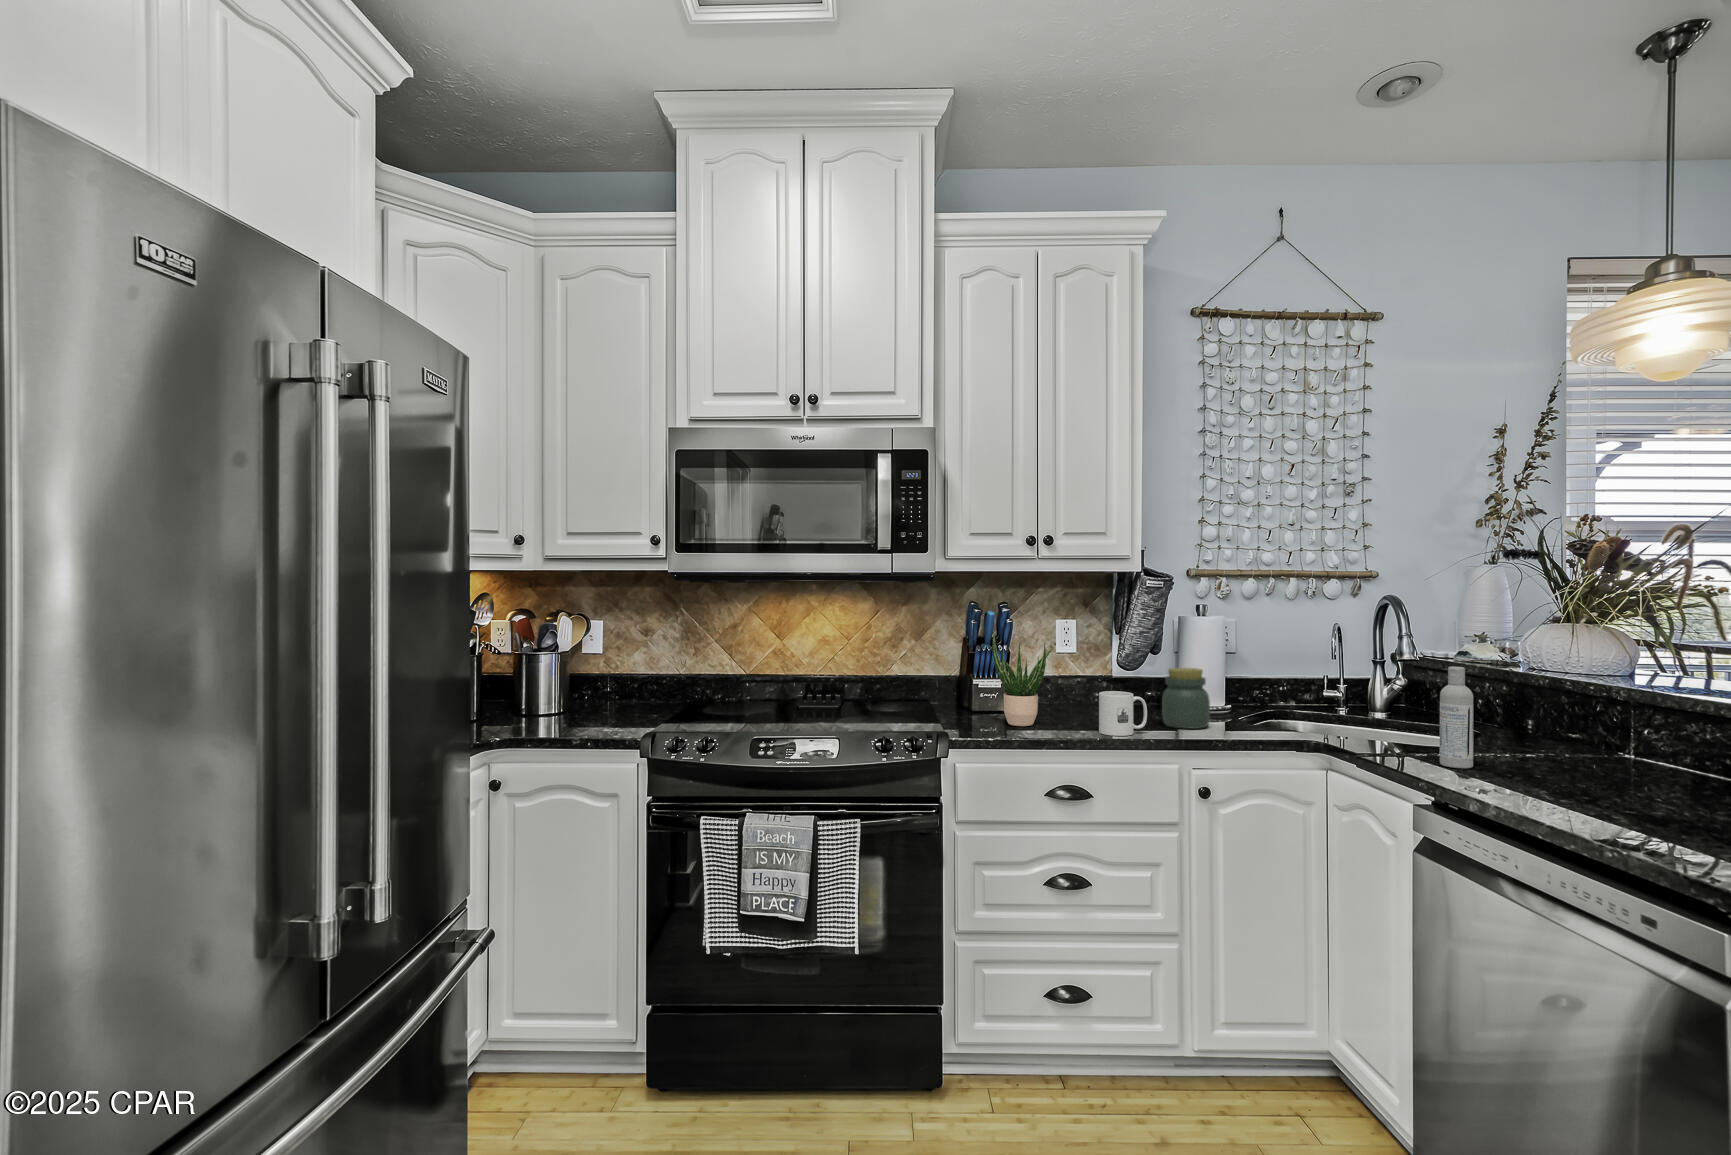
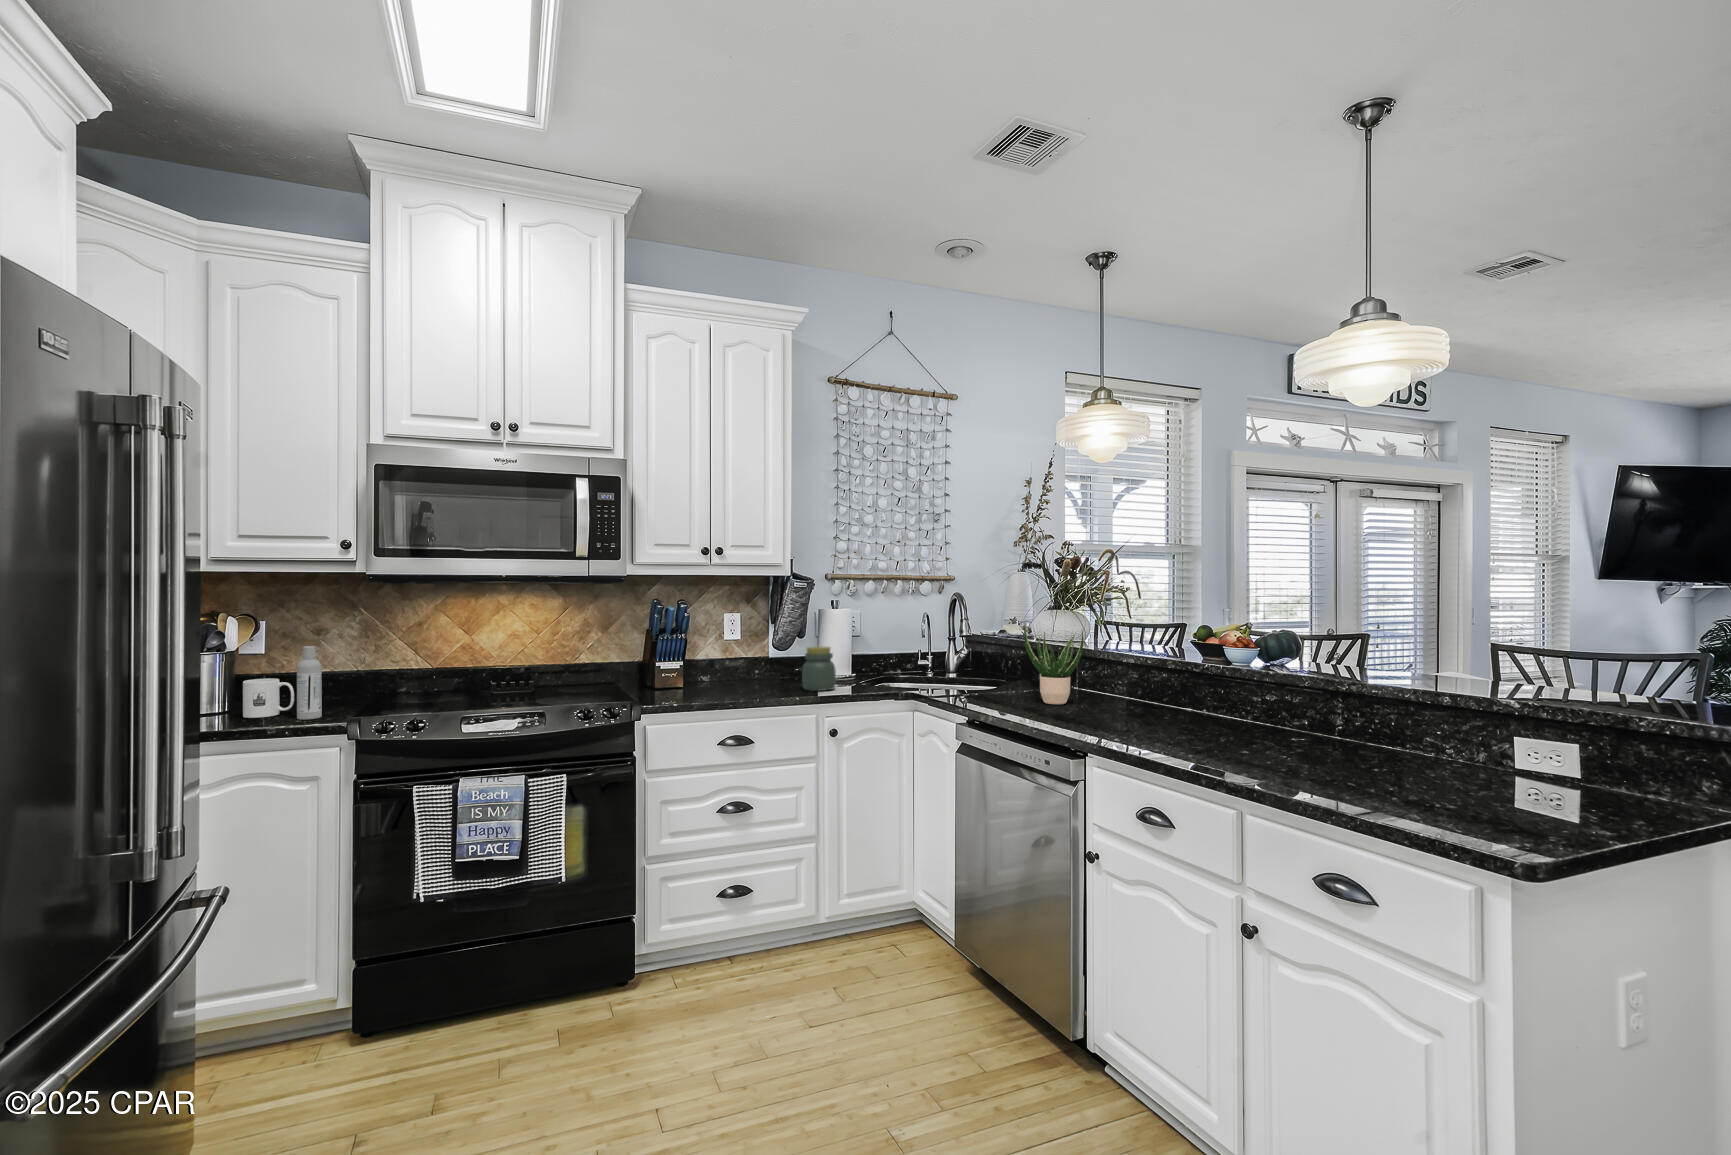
potted plant: present [992,630,1054,726] -> present [1024,621,1083,704]
bottle: present [1440,667,1473,768] -> present [297,646,322,720]
mug: present [1099,691,1147,736] -> present [243,678,294,718]

